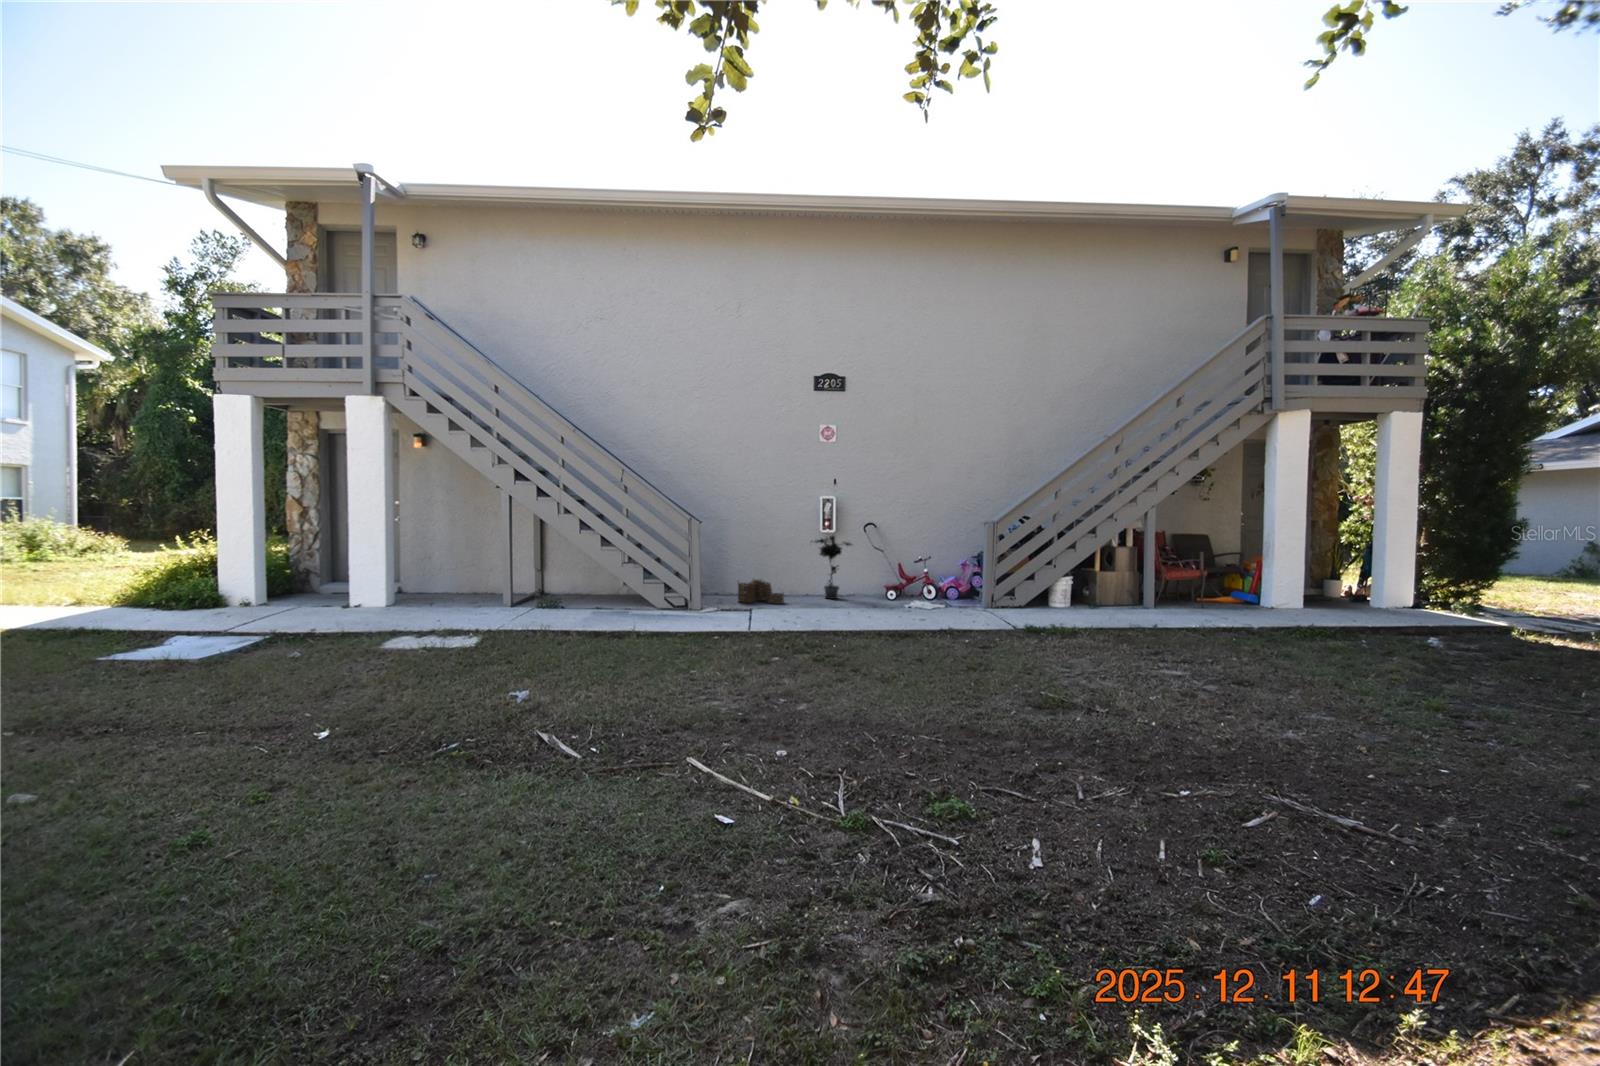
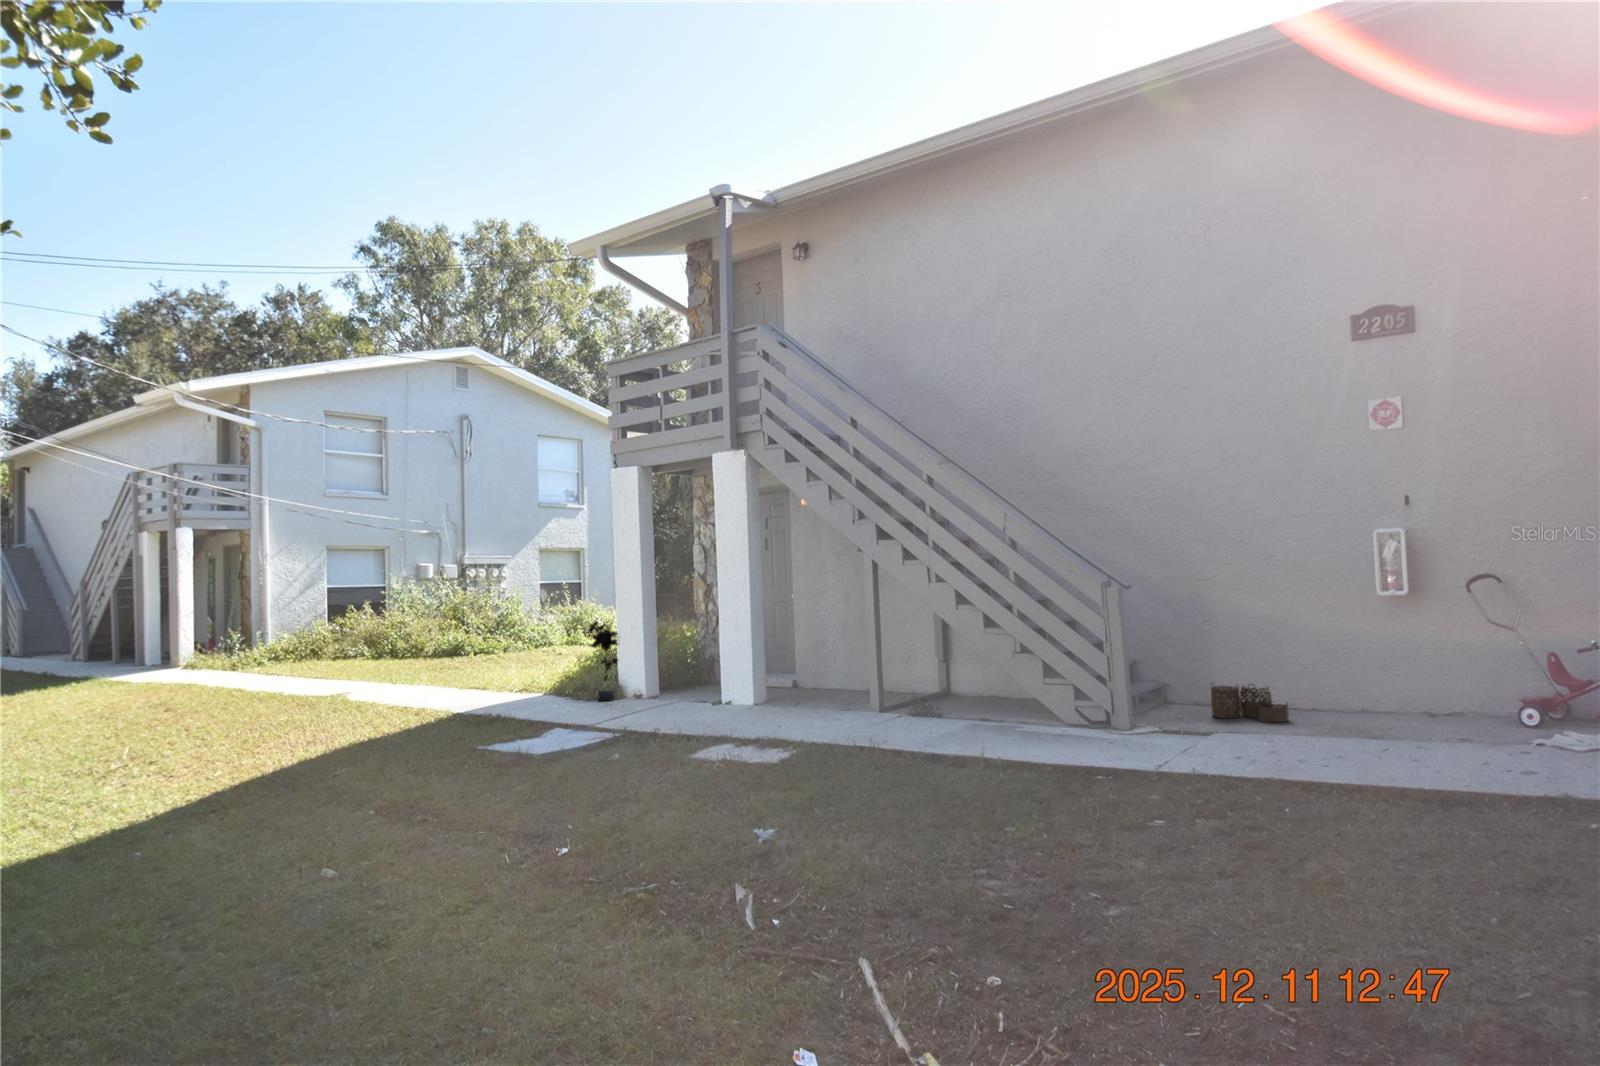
potted plant: present [811,536,851,599] -> present [588,620,618,701]

